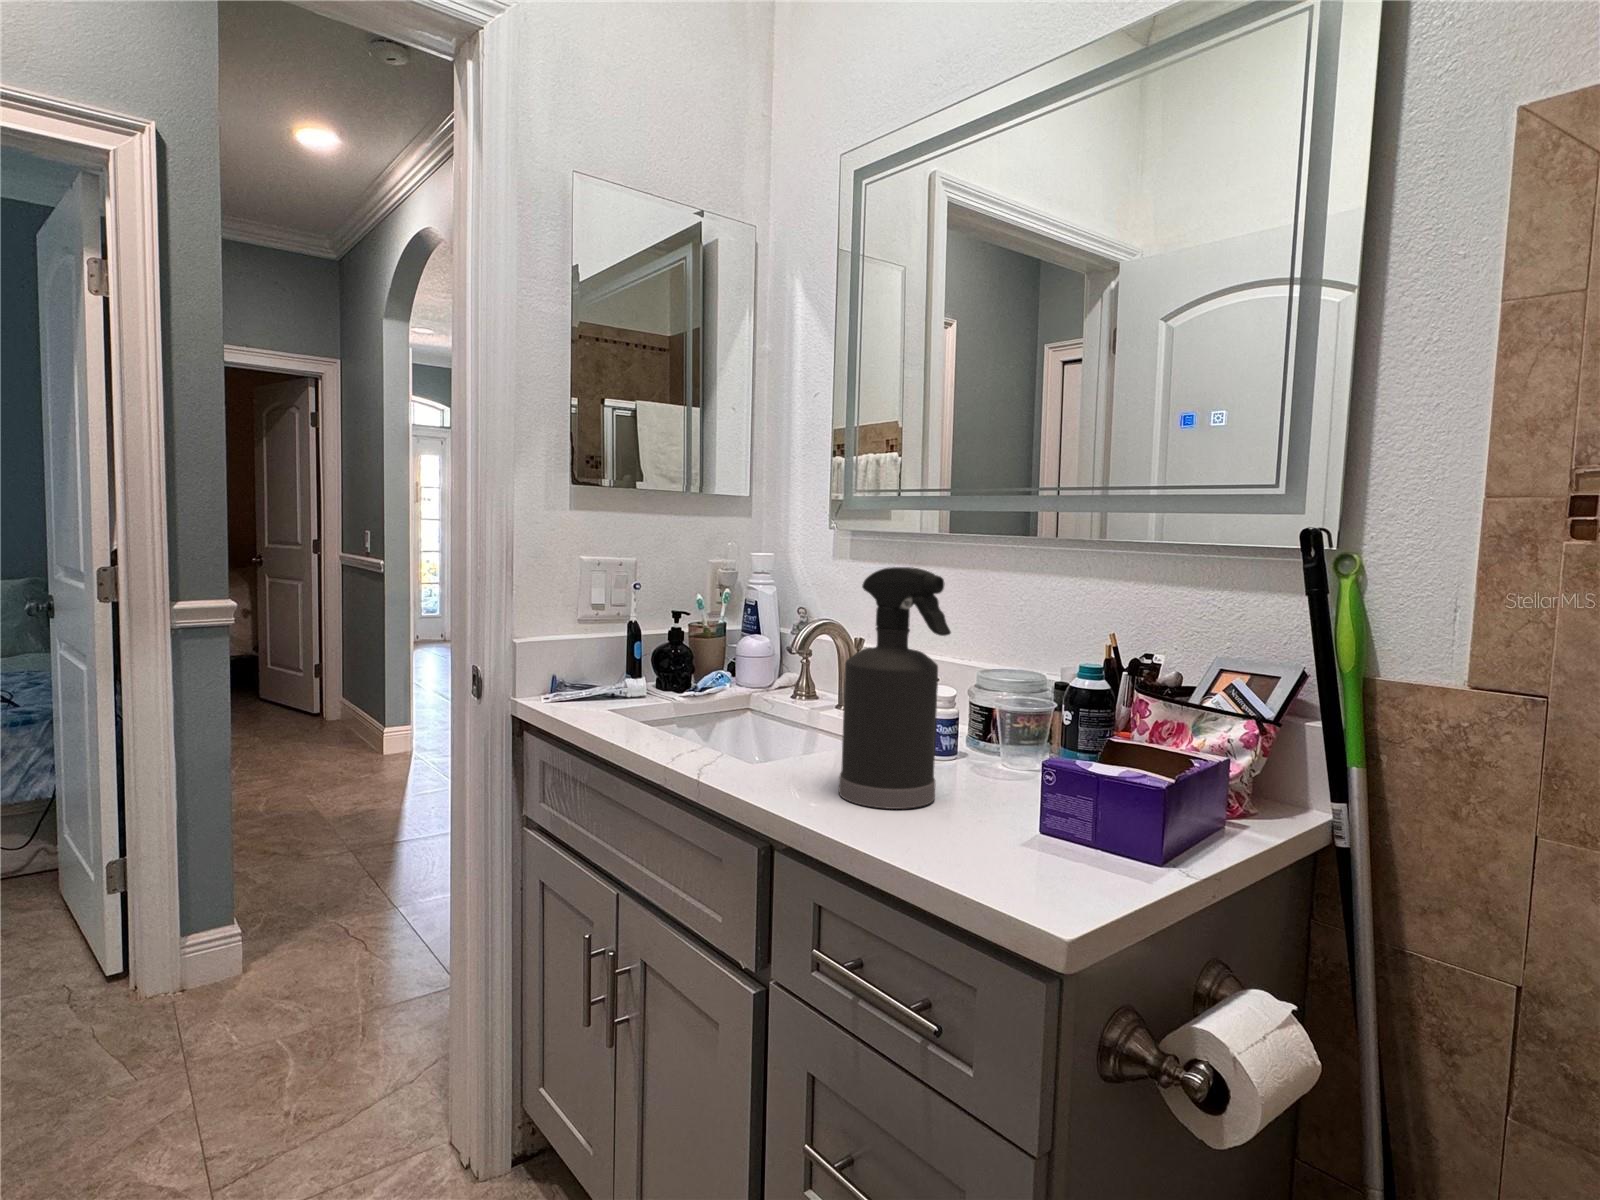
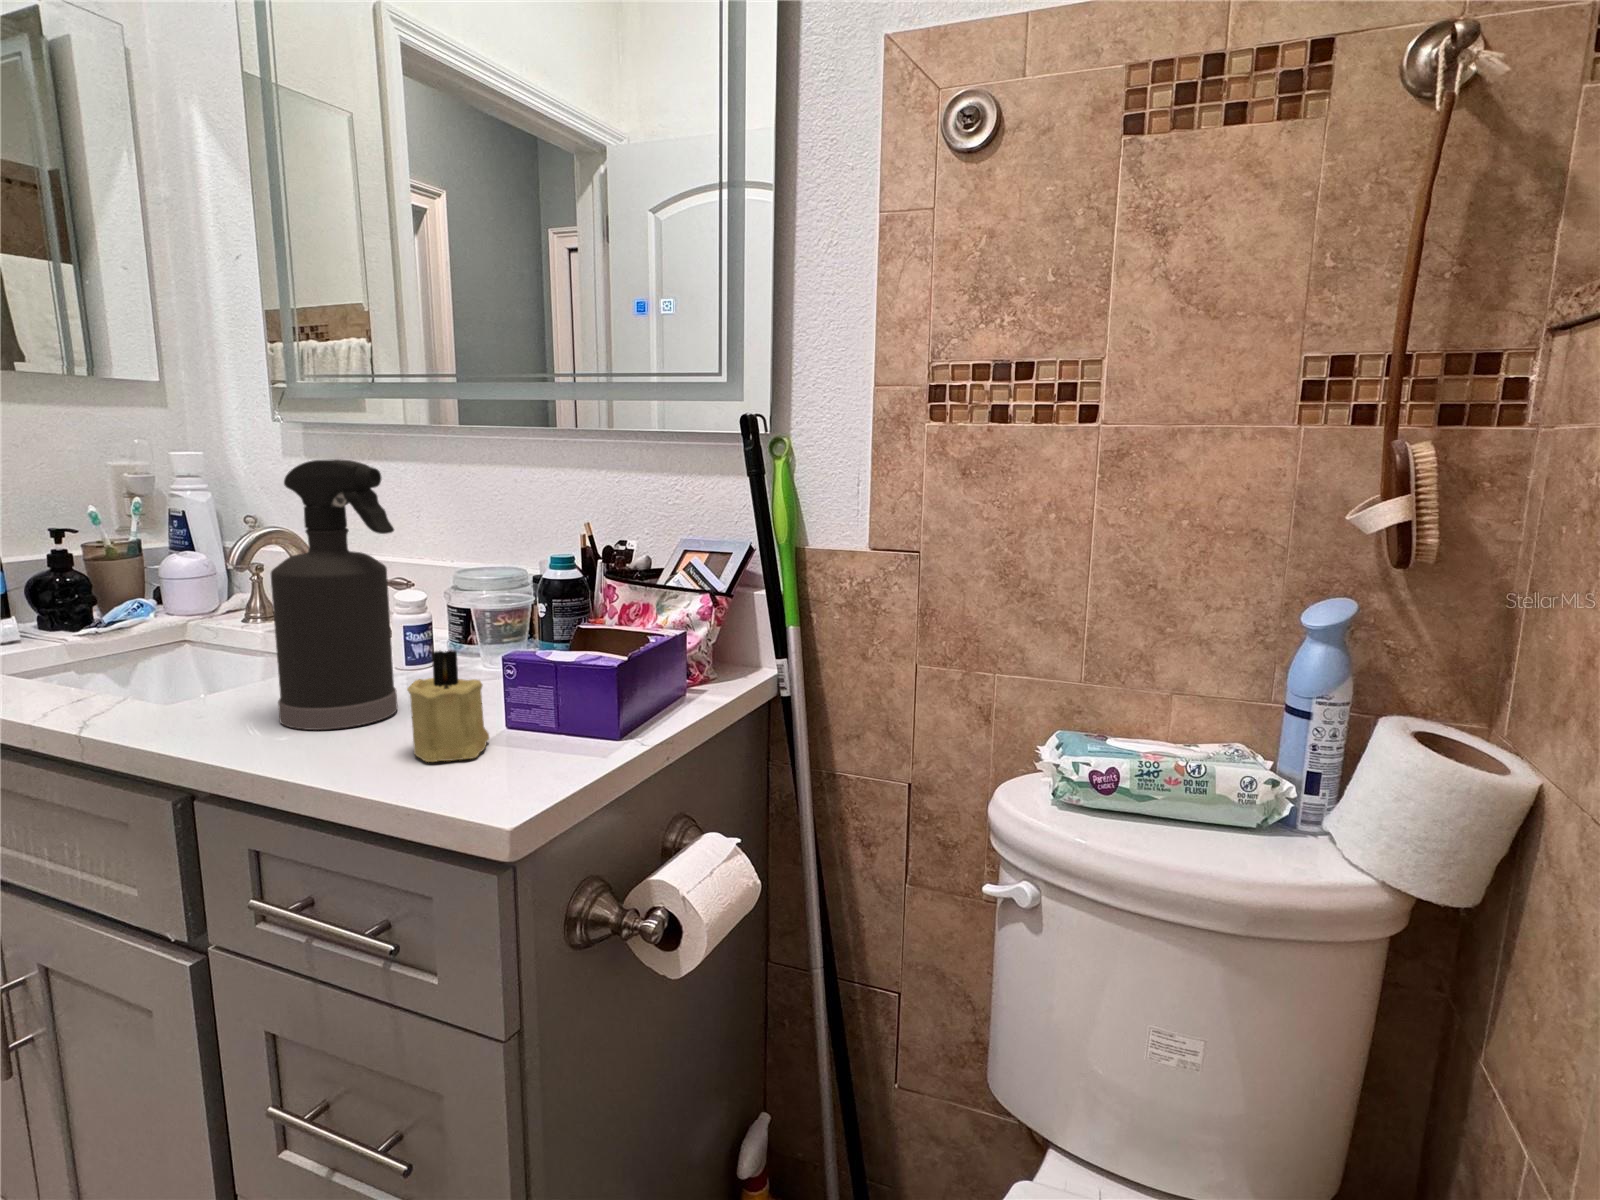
candle: none [958,750,1027,859] -> present [407,650,489,762]

